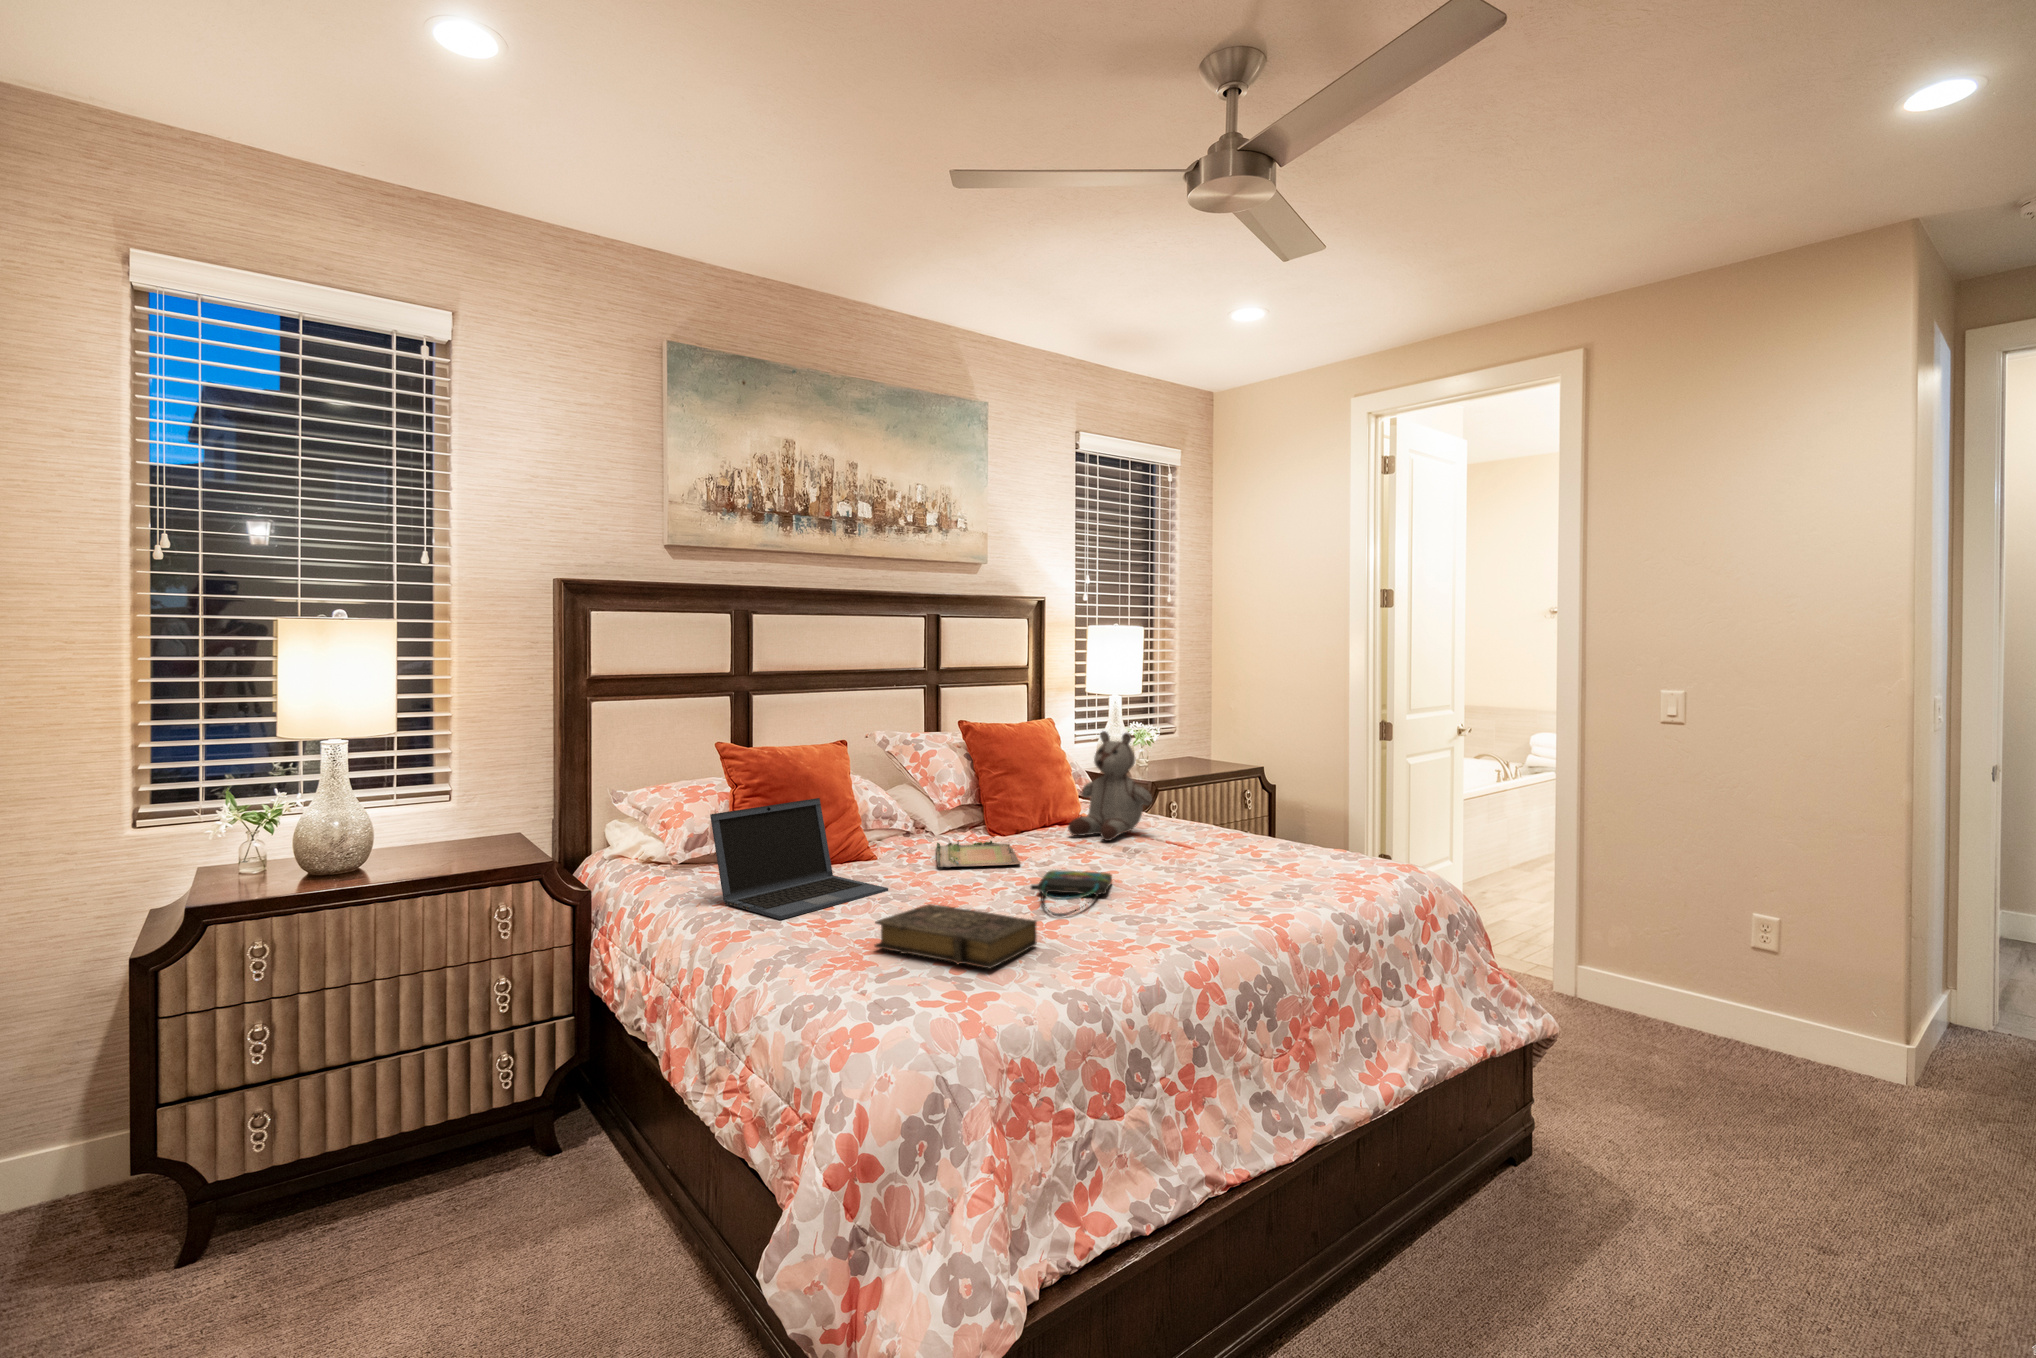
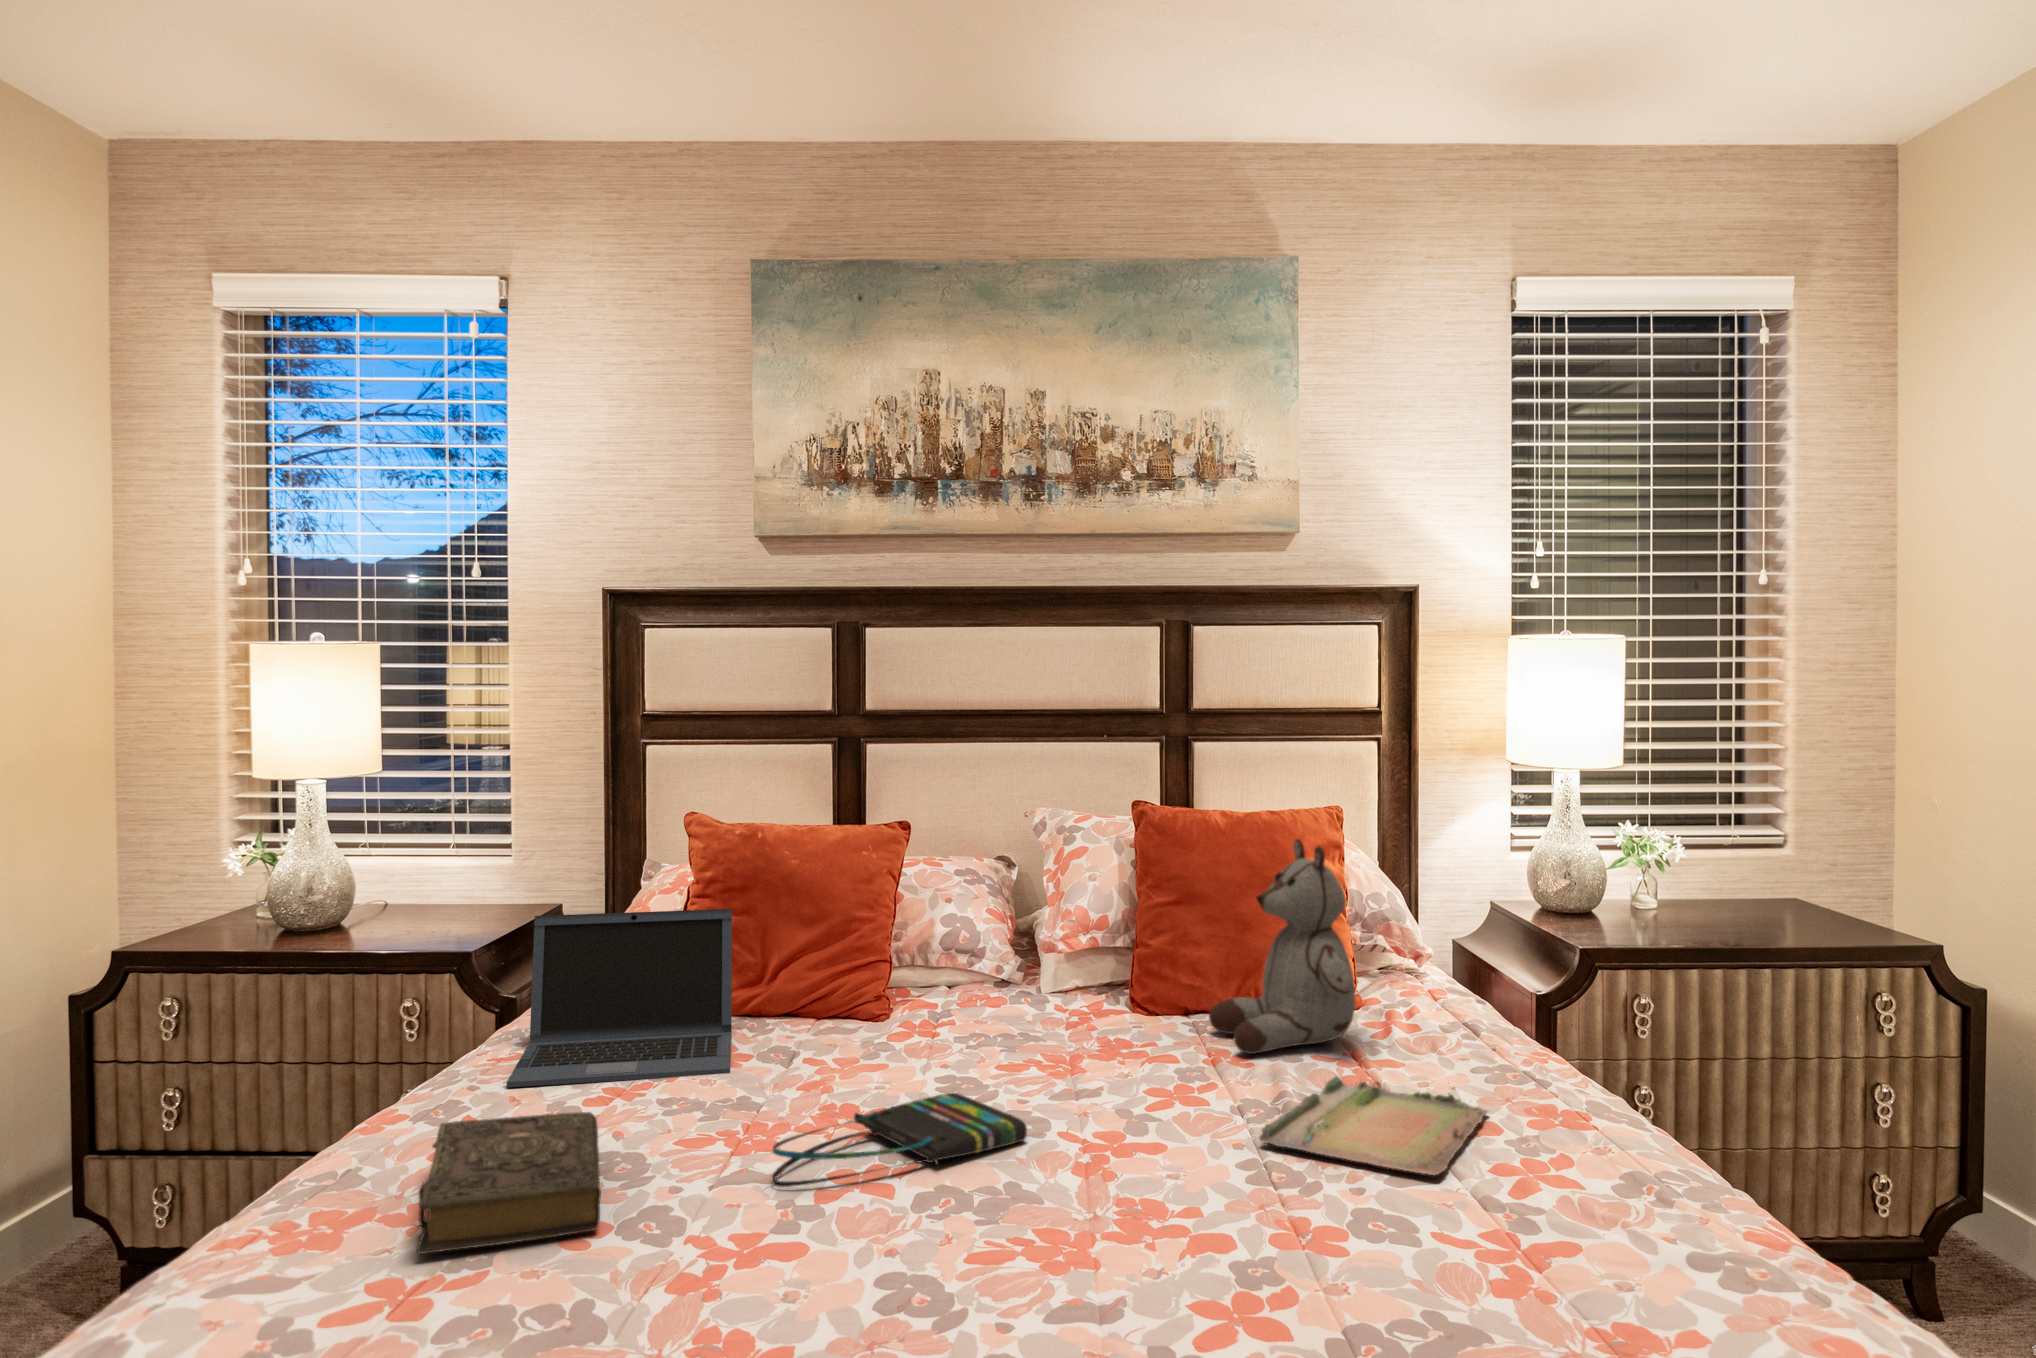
tray: present [936,837,1021,868] -> present [1259,1076,1488,1175]

